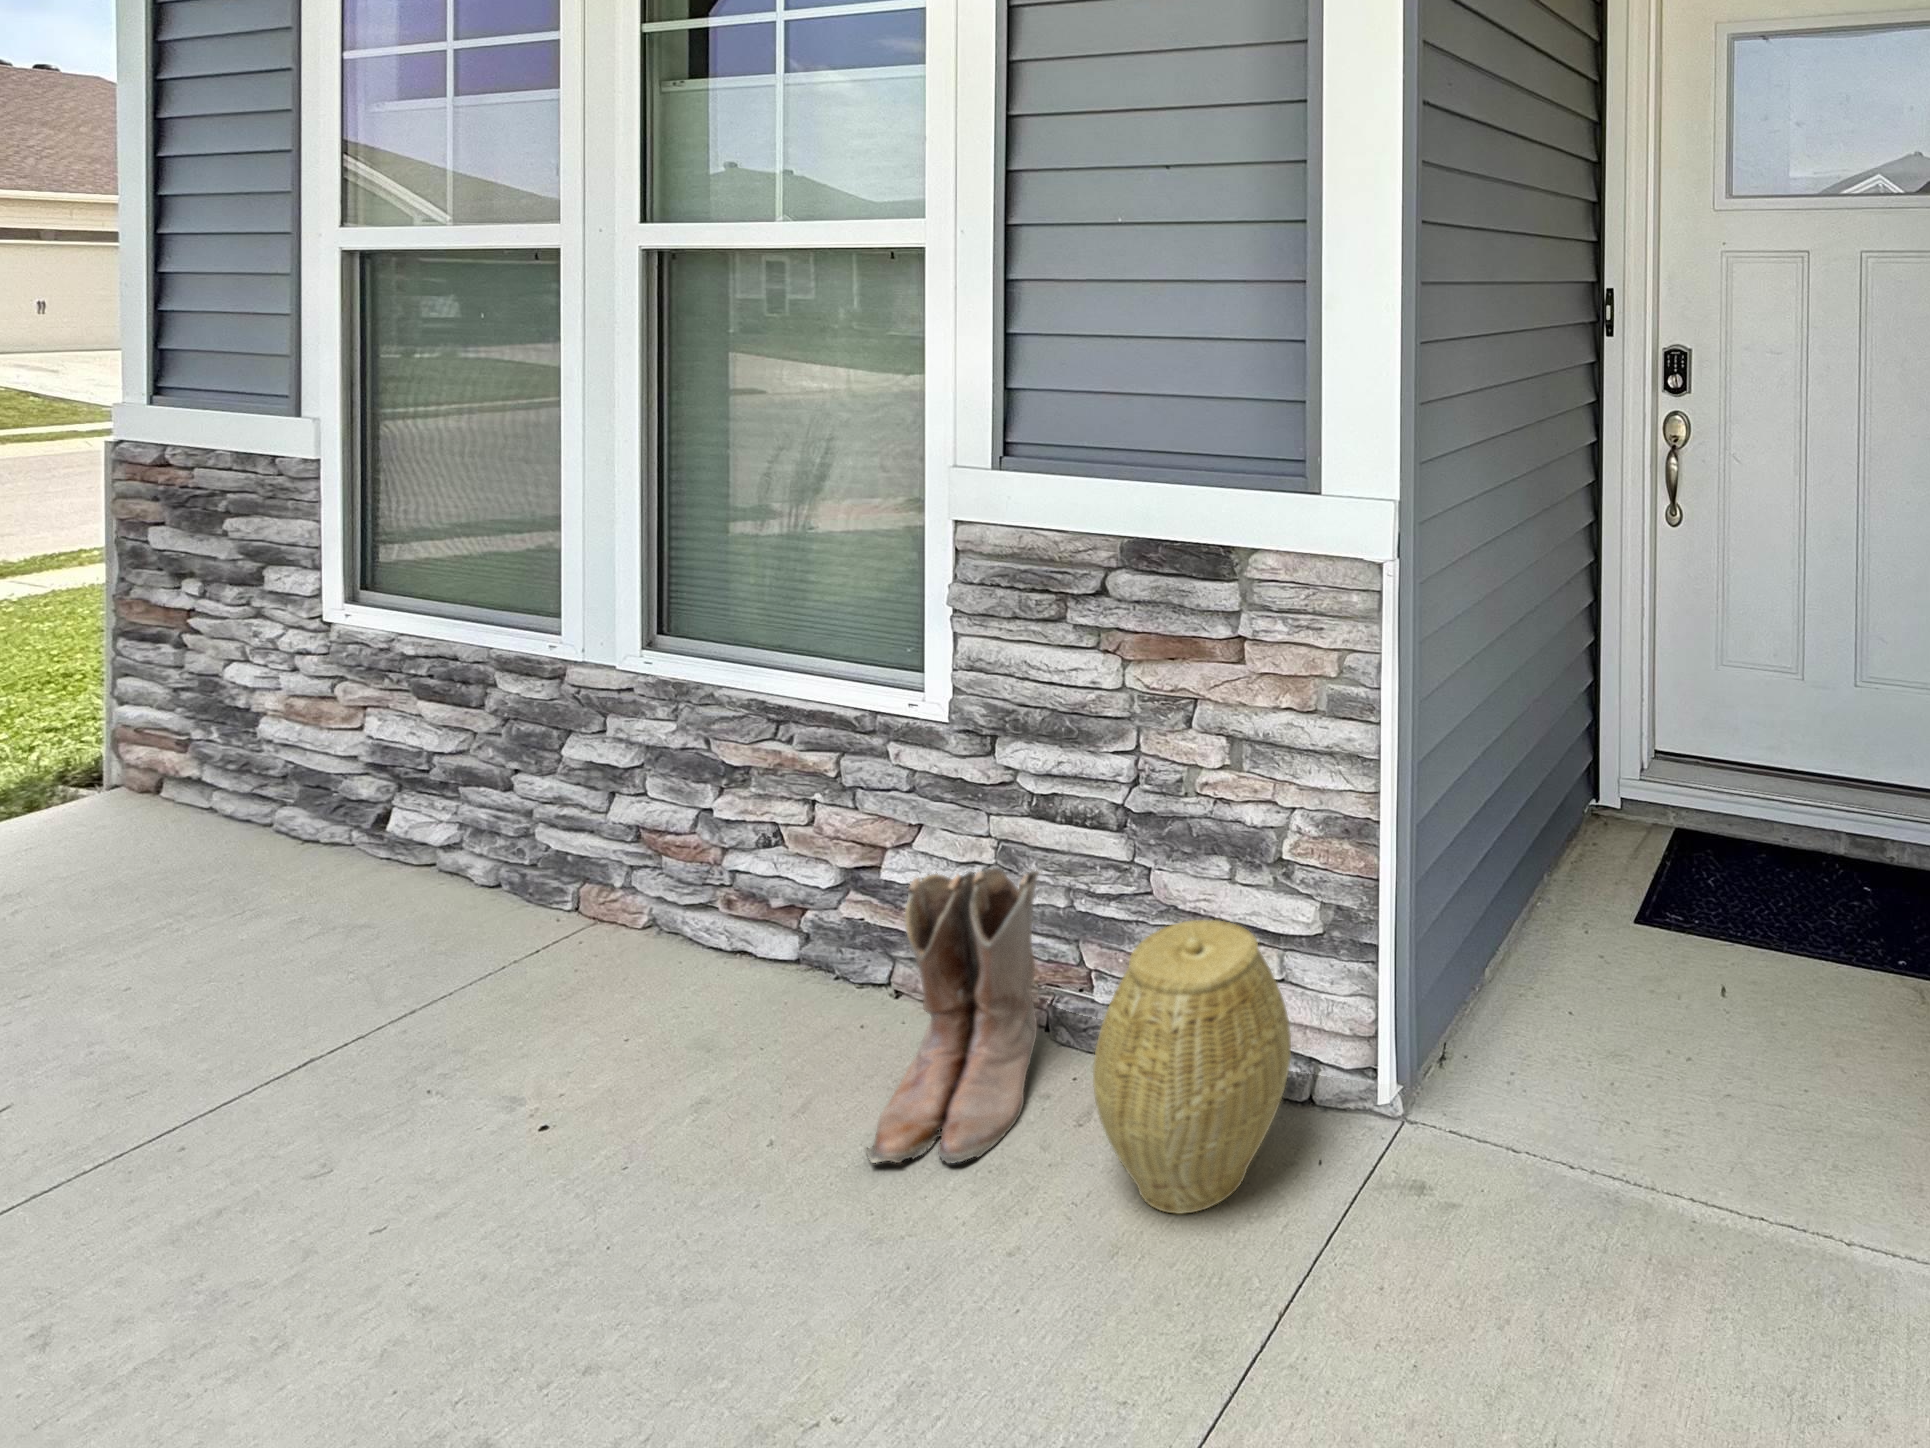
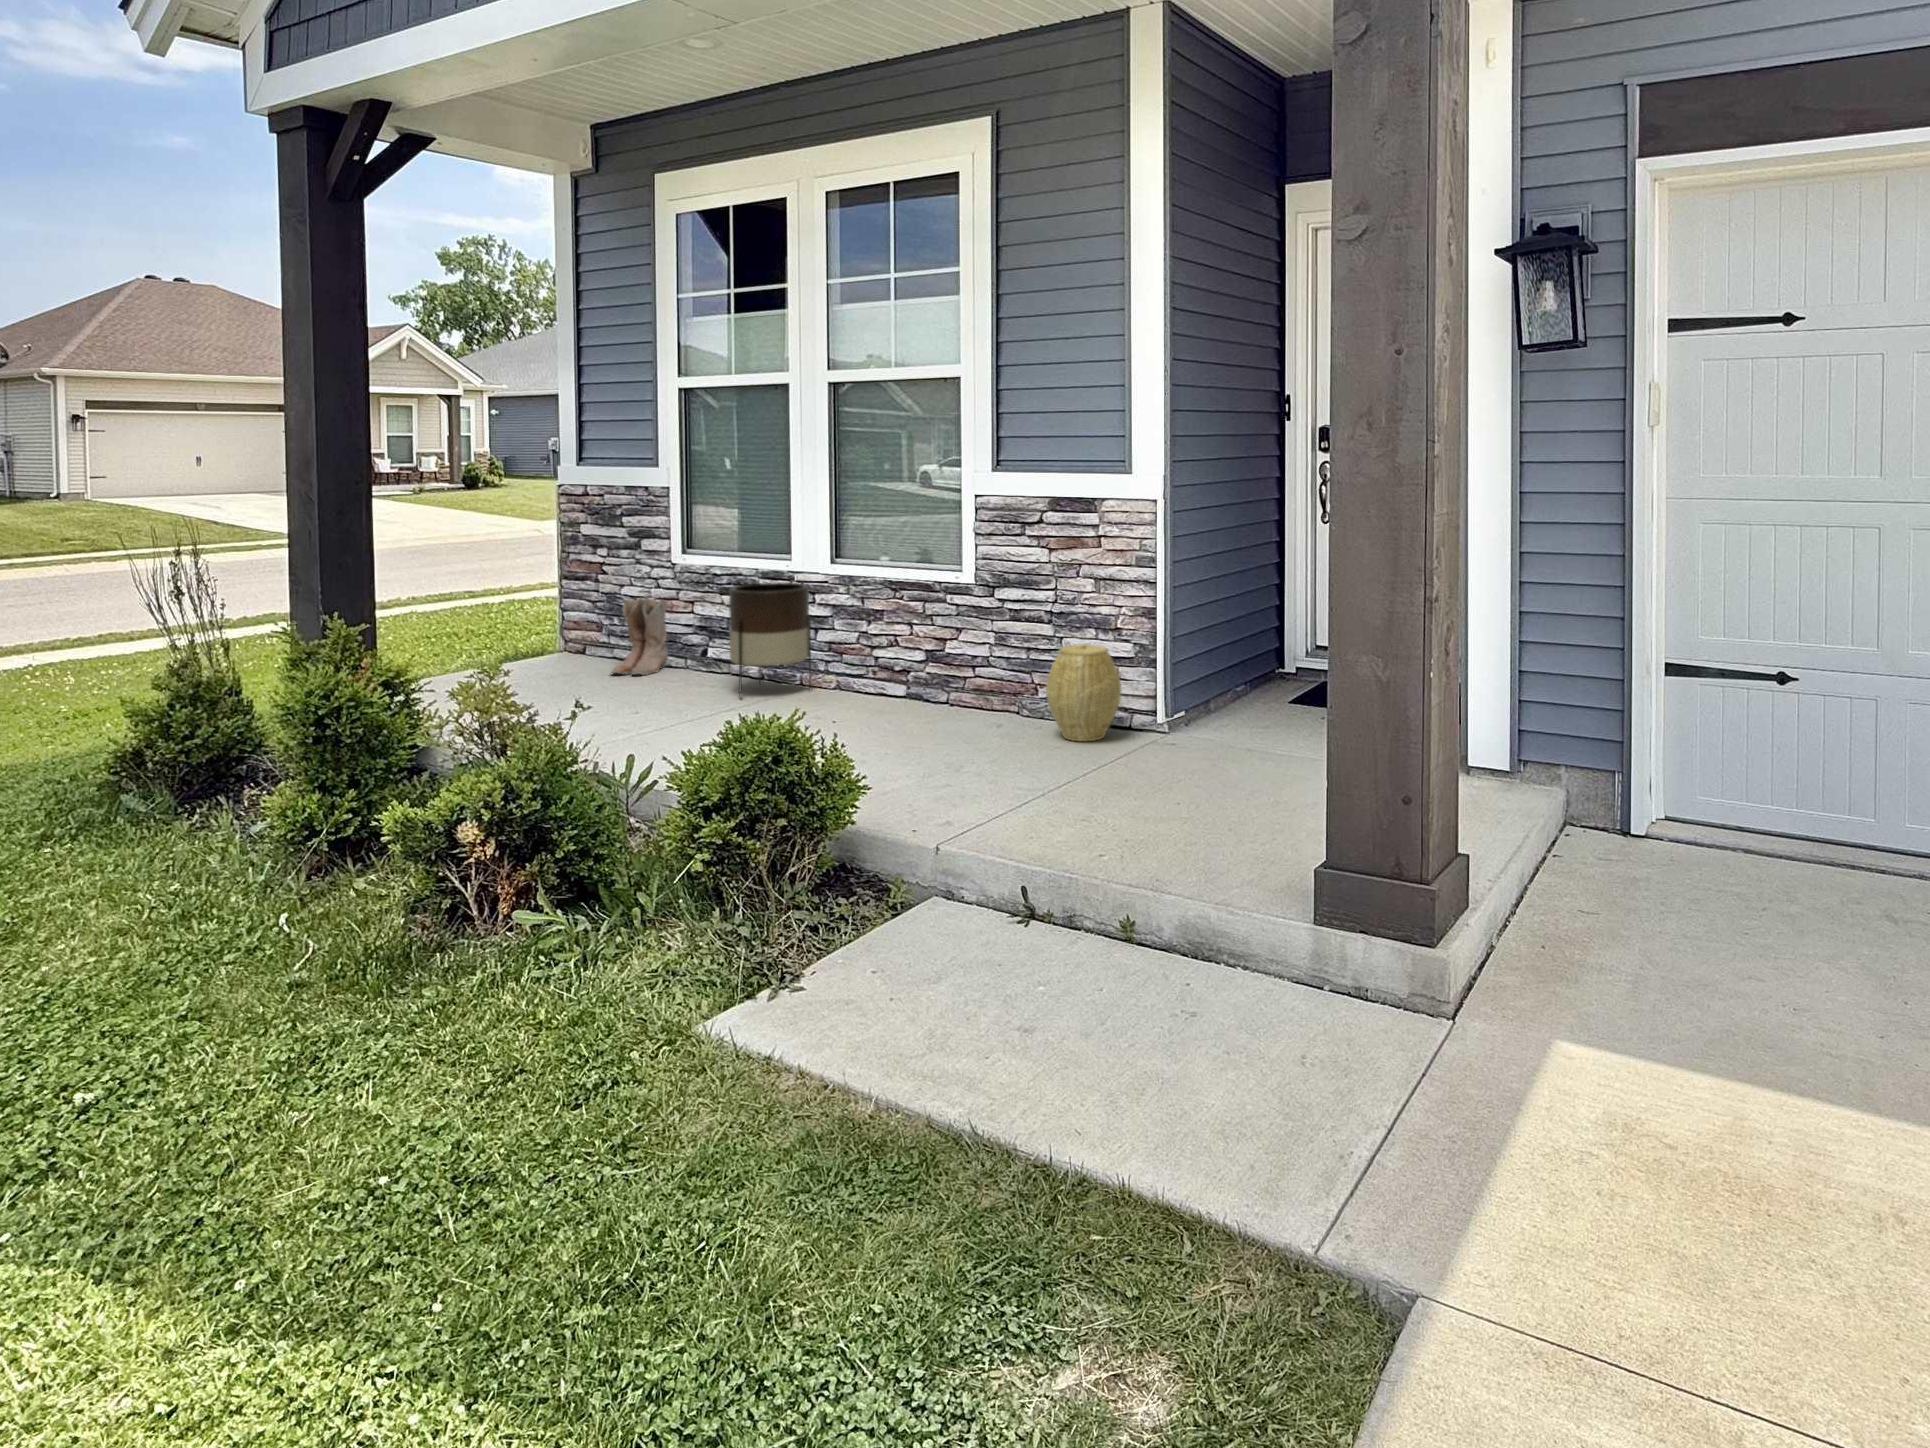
planter: none [339,693,575,1019] -> present [729,583,811,698]
boots: present [865,869,1039,1163] -> present [612,598,668,675]

